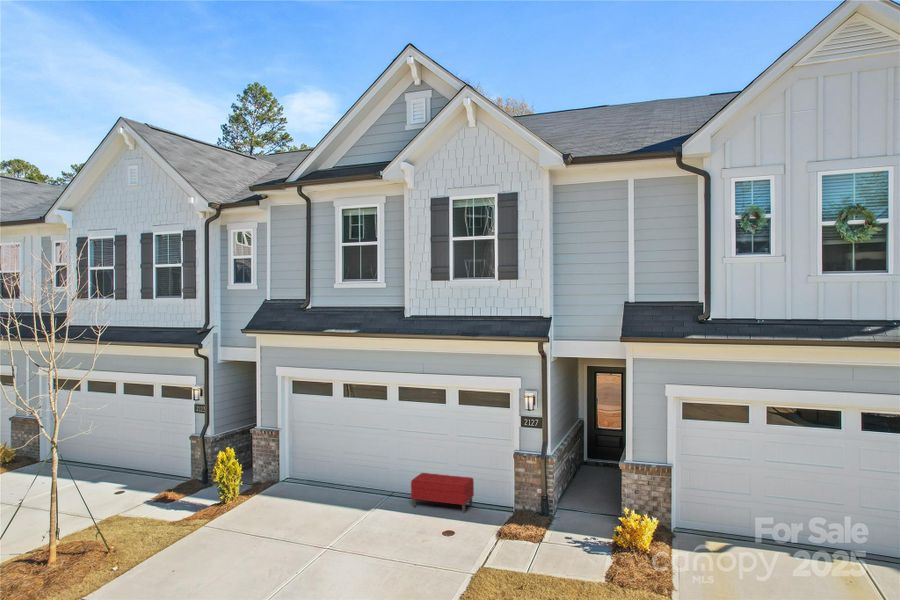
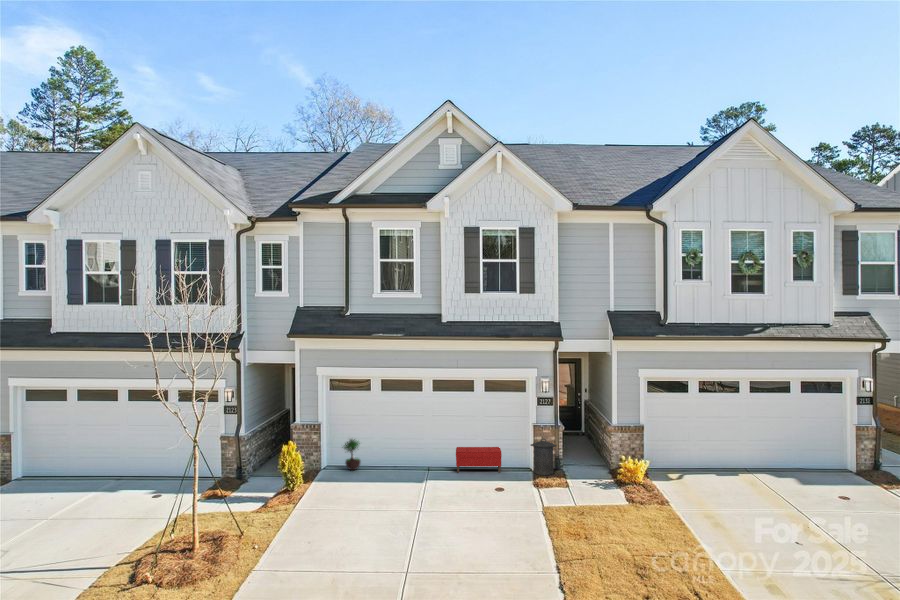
potted tree: none [292,448,319,489] -> present [344,439,360,470]
trash can: none [502,473,537,524] -> present [531,439,557,475]

